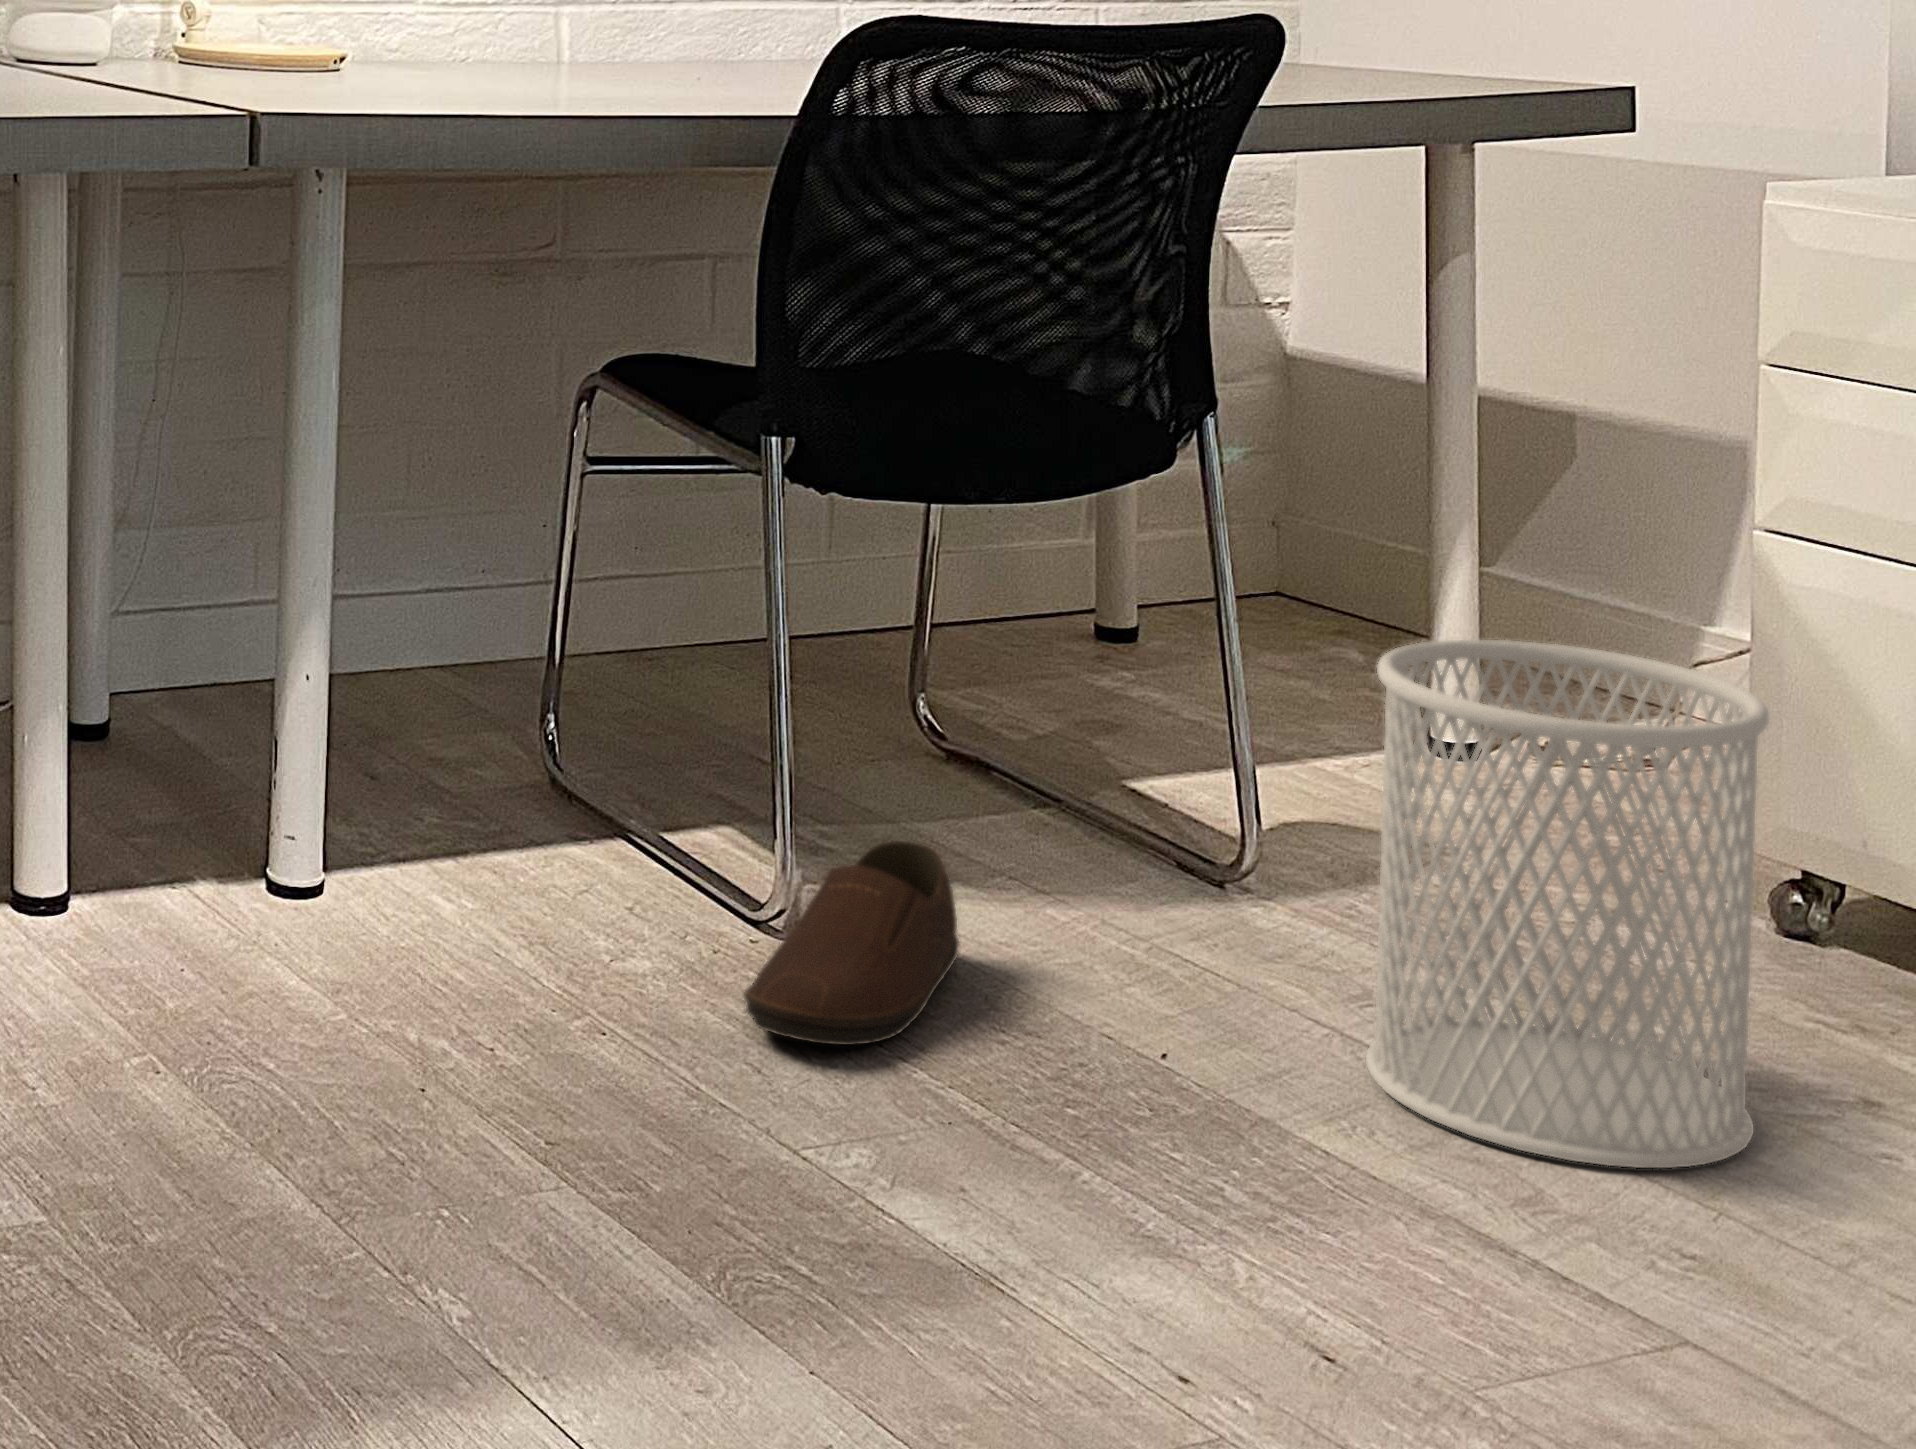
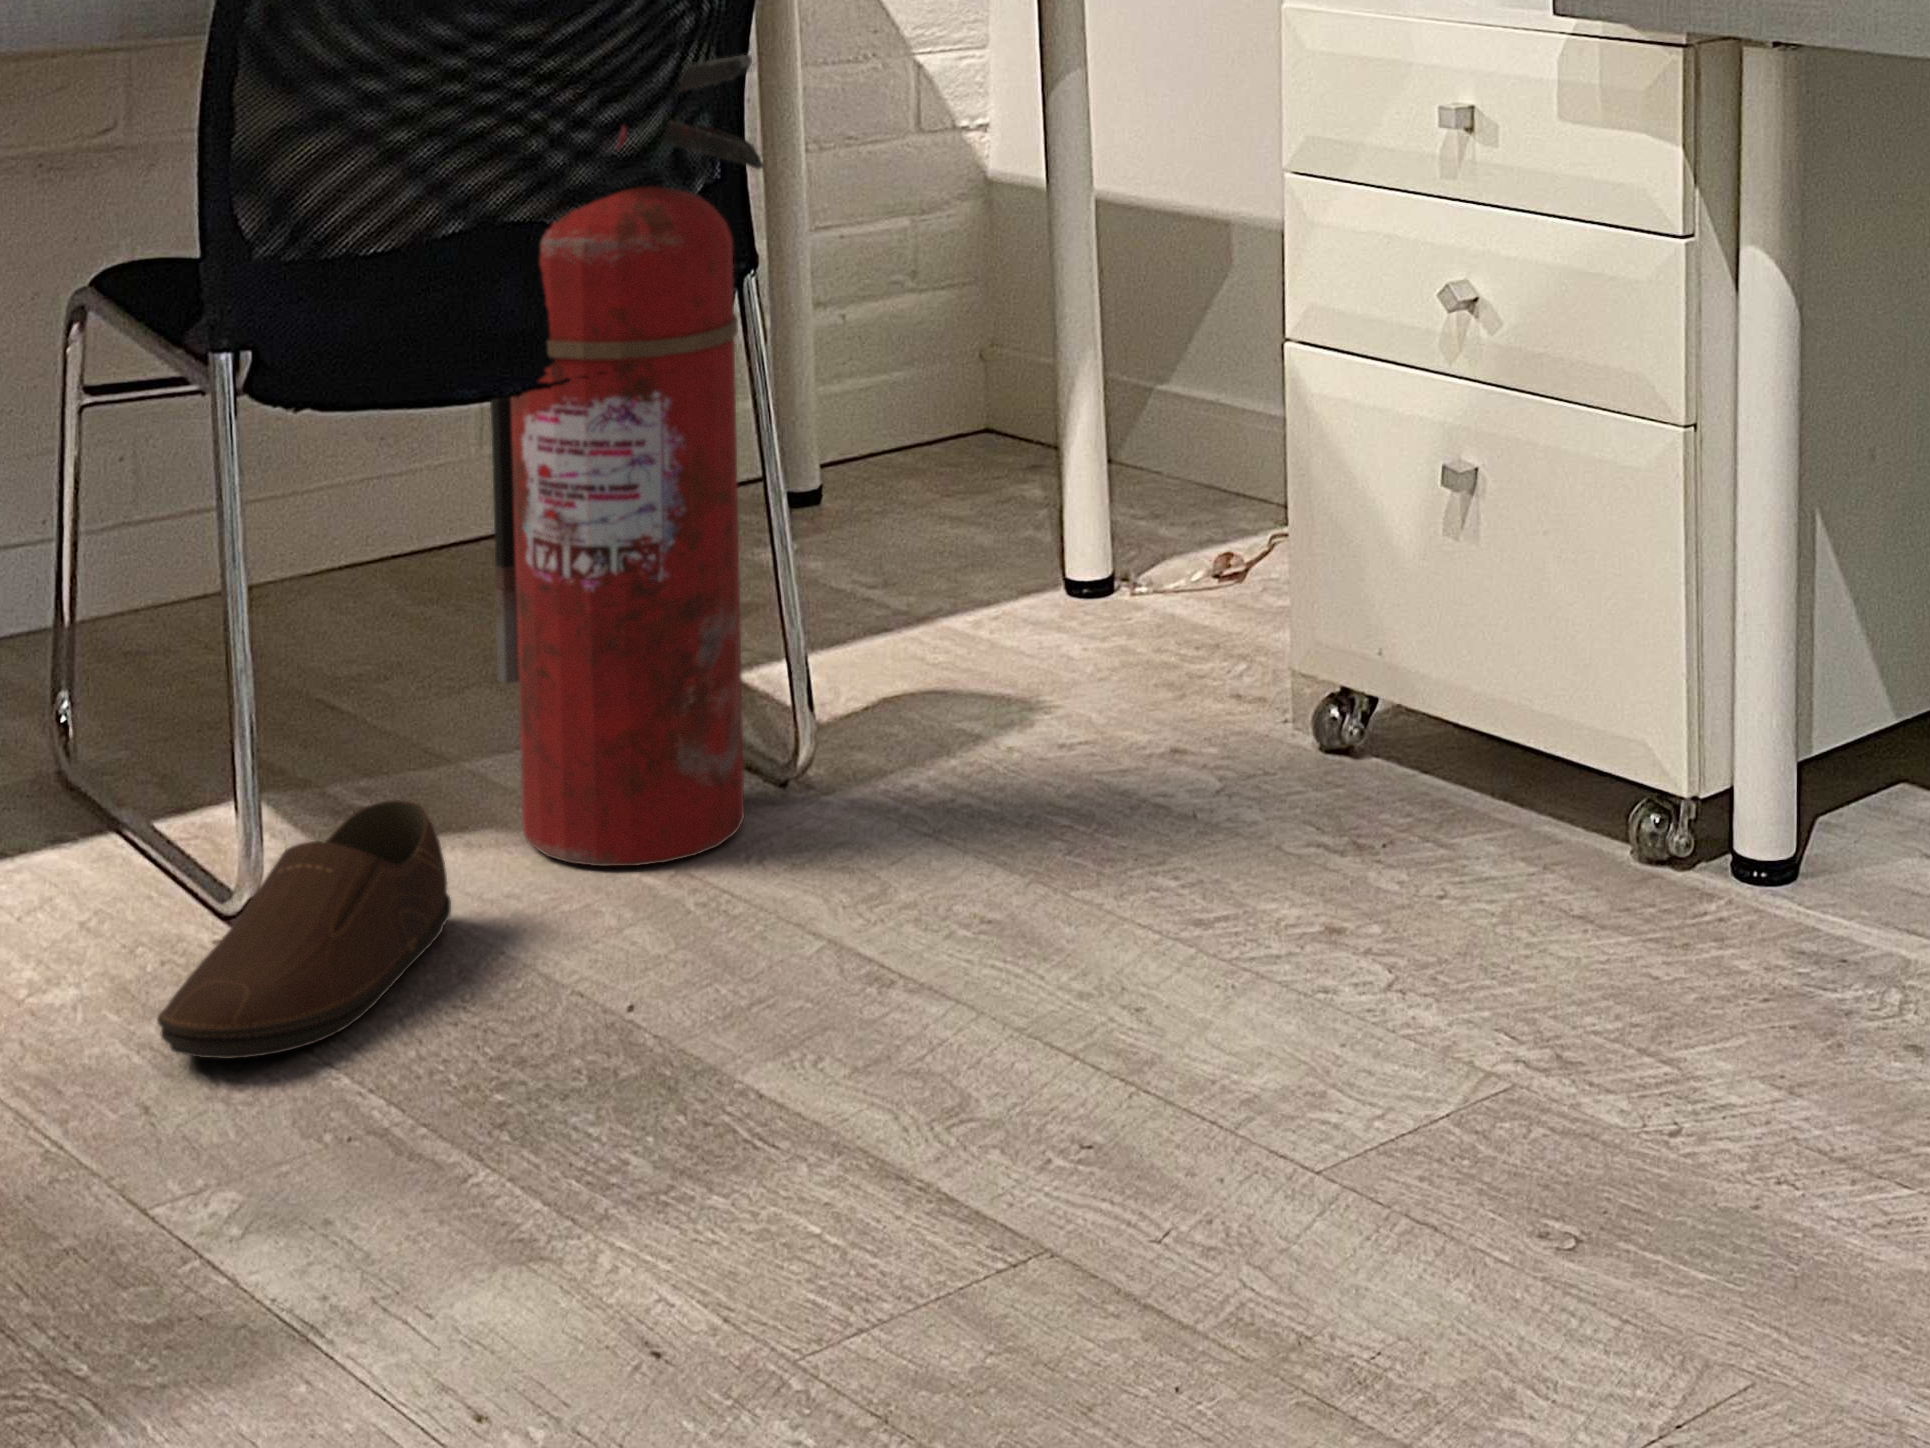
fire extinguisher: none [962,209,1253,935] -> present [490,55,764,866]
wastebasket: present [1366,640,1769,1168] -> none [837,503,1207,1050]

